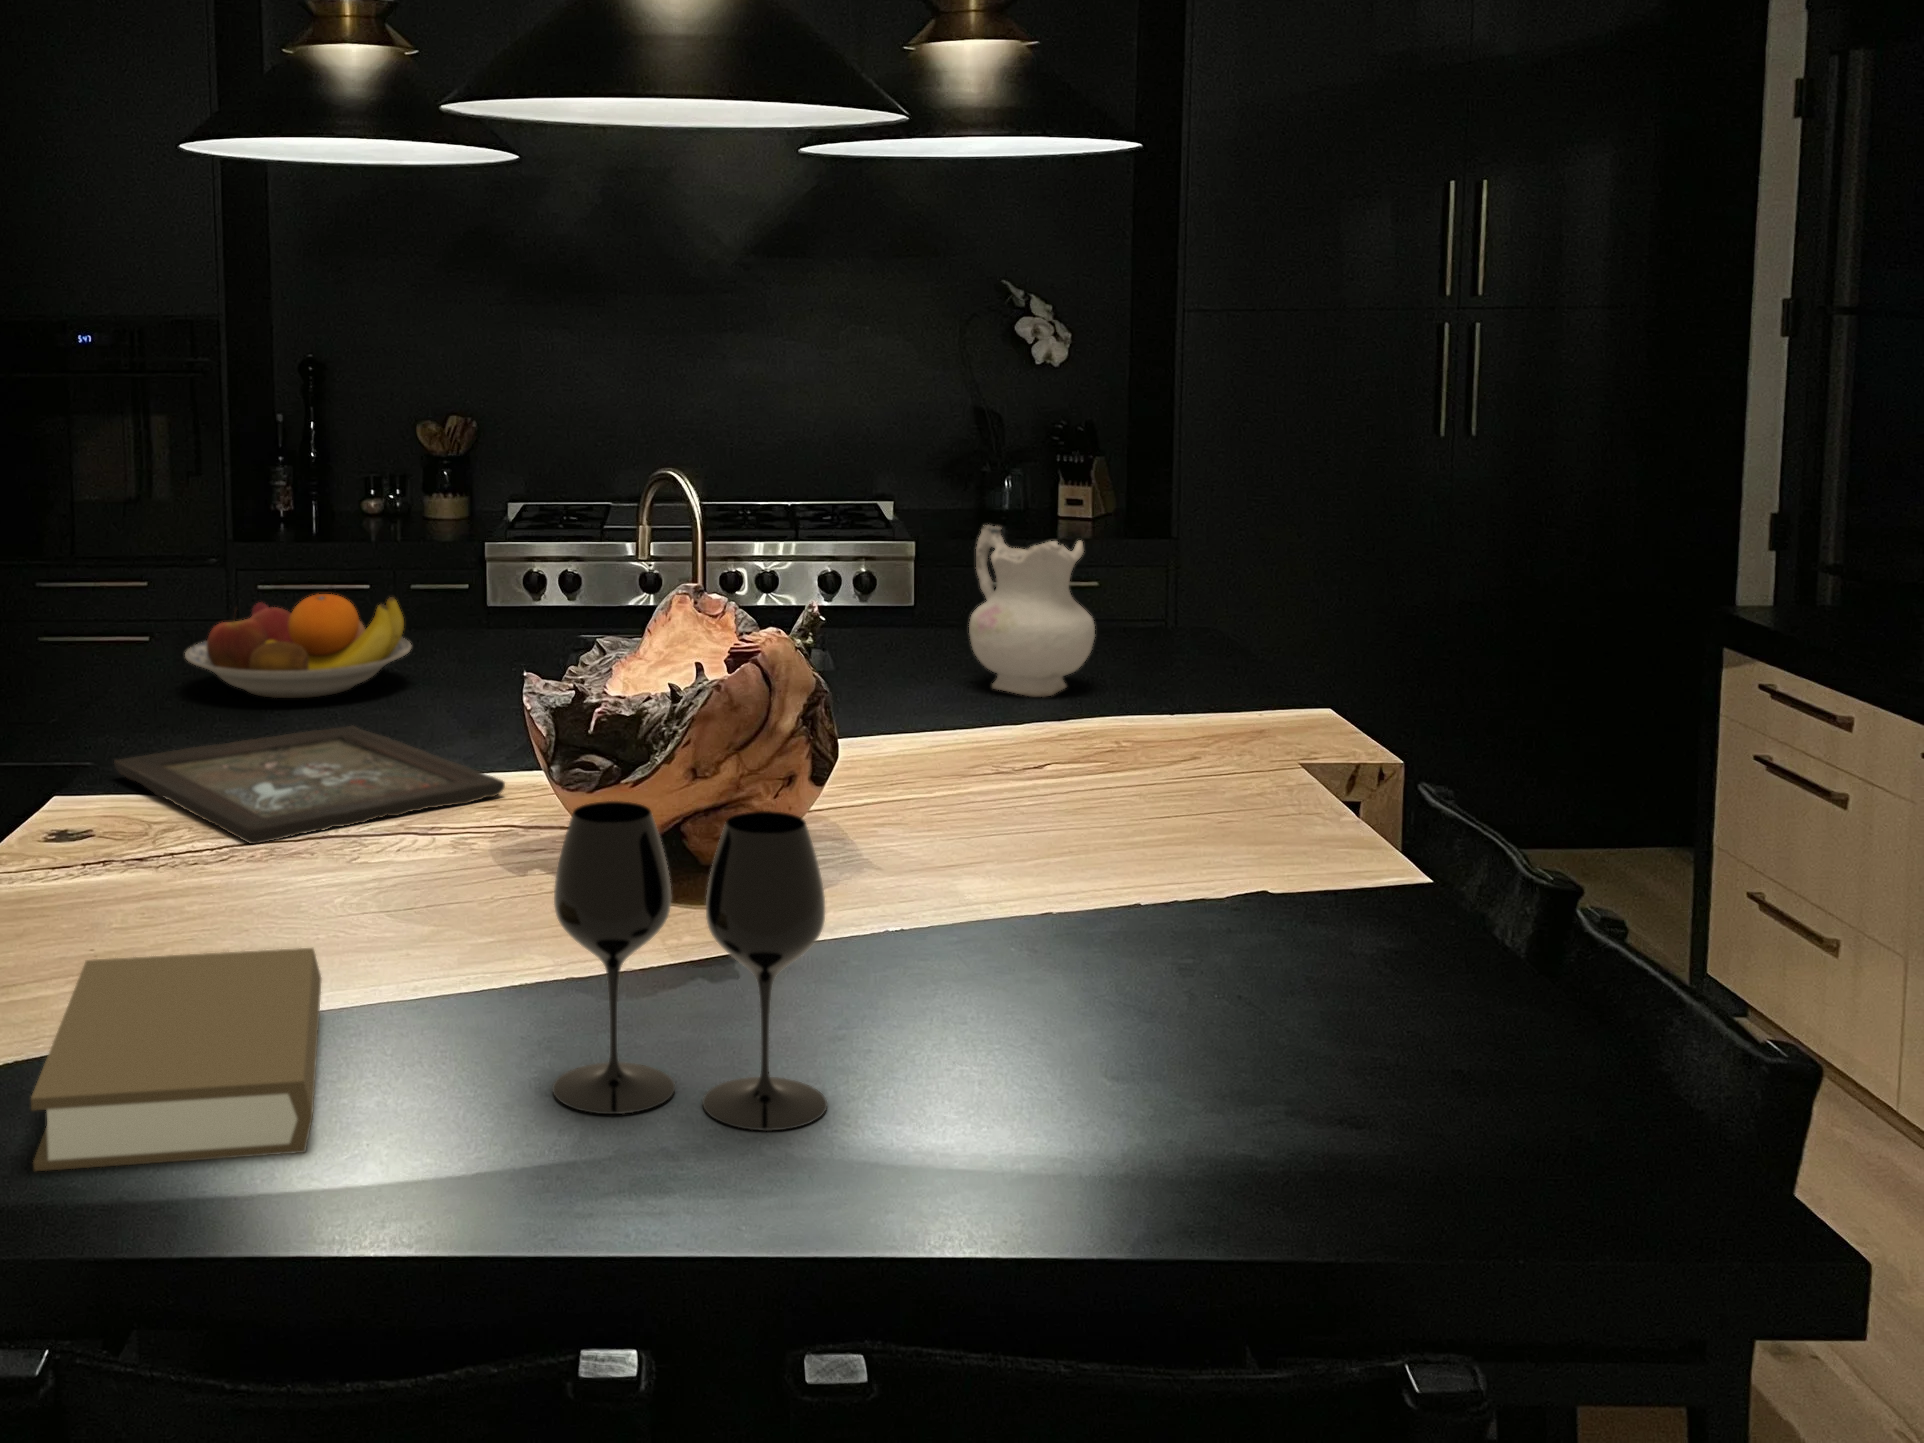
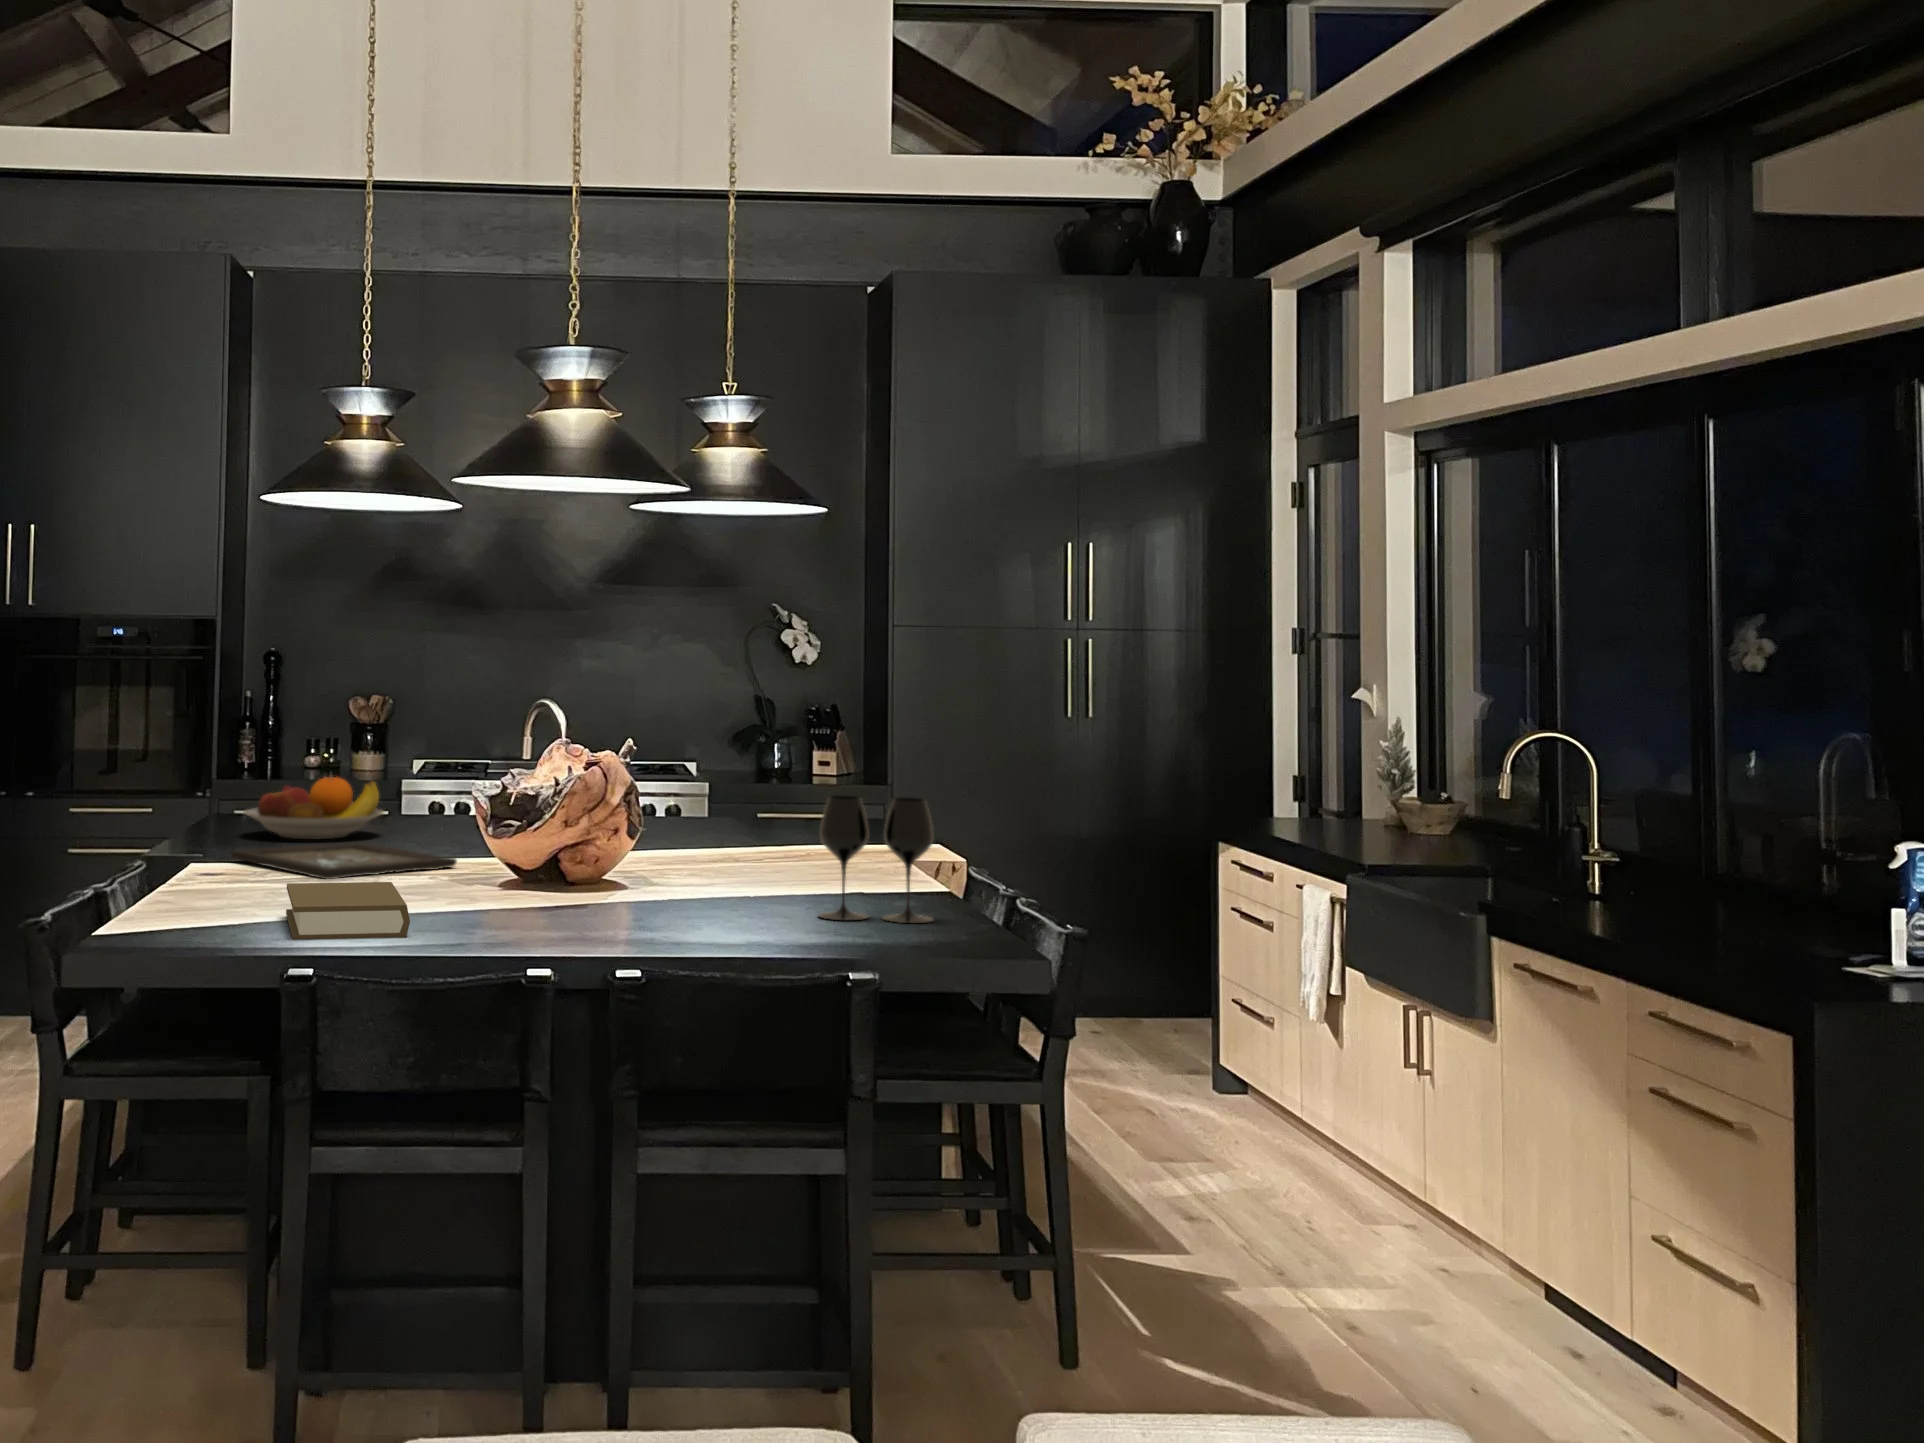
ceramic pitcher: present [969,525,1095,696] -> none [725,741,800,842]
wine glass: present [552,801,827,1131] -> present [819,795,933,923]

